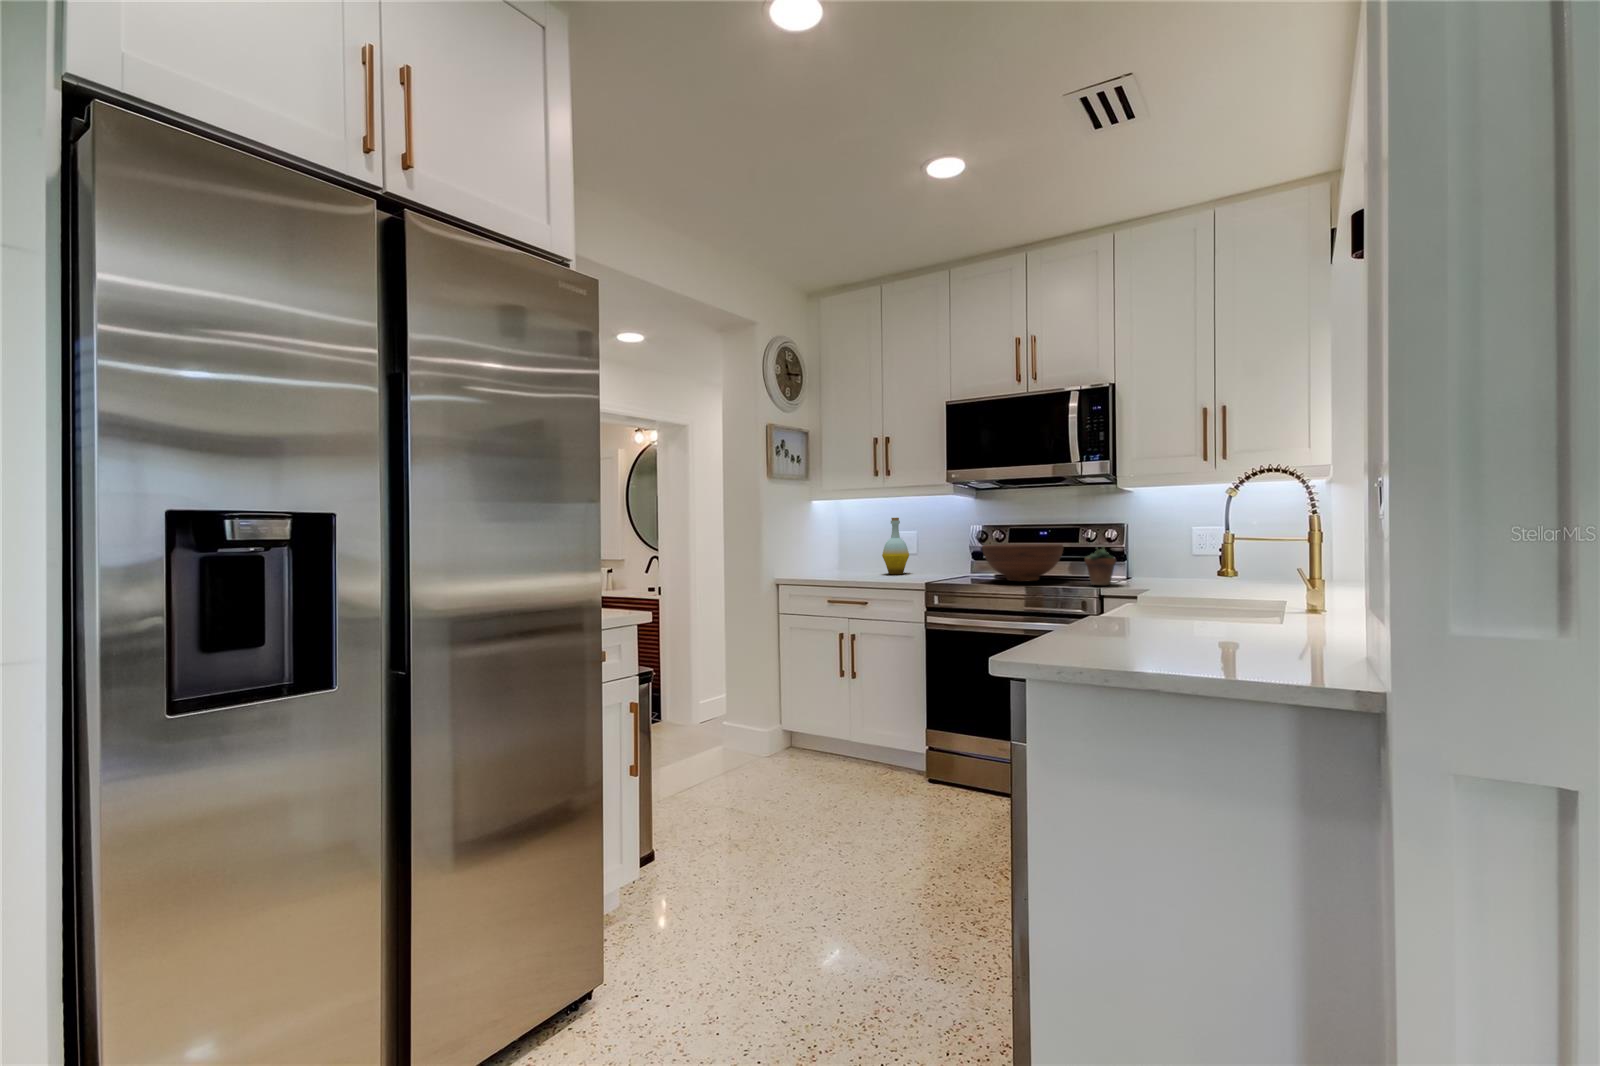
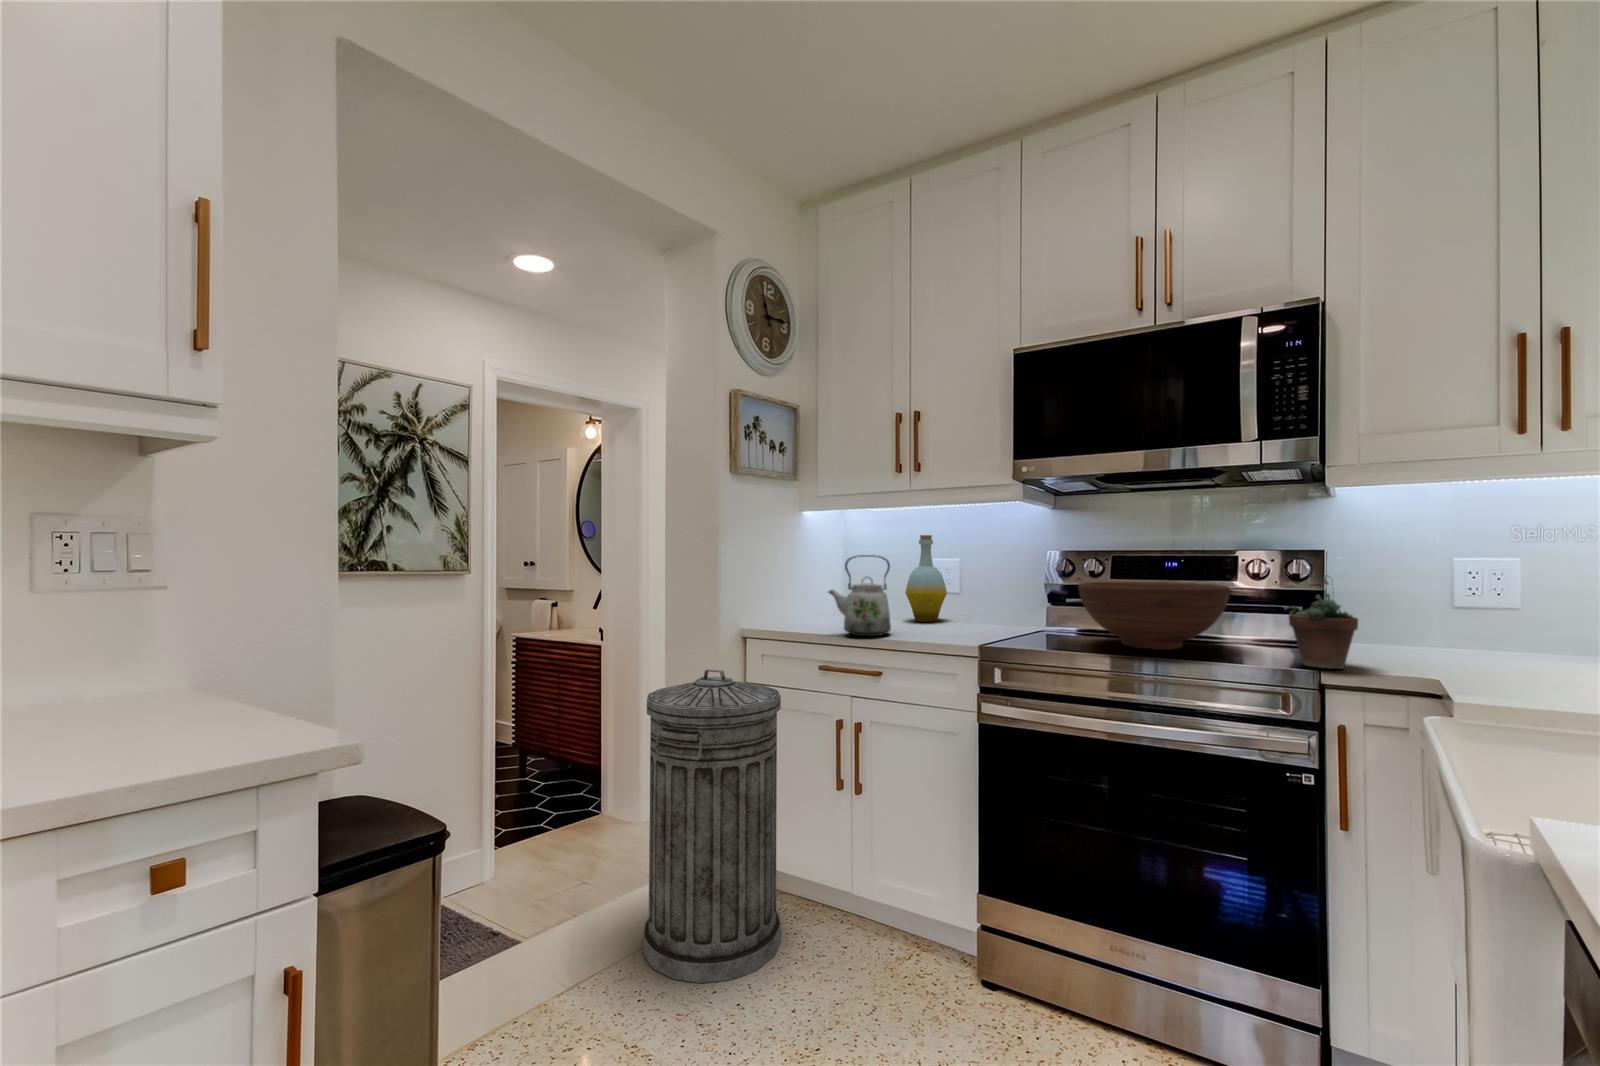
kettle: none [832,531,873,582] -> present [828,555,891,636]
trash can: none [723,604,808,783] -> present [643,669,781,983]

